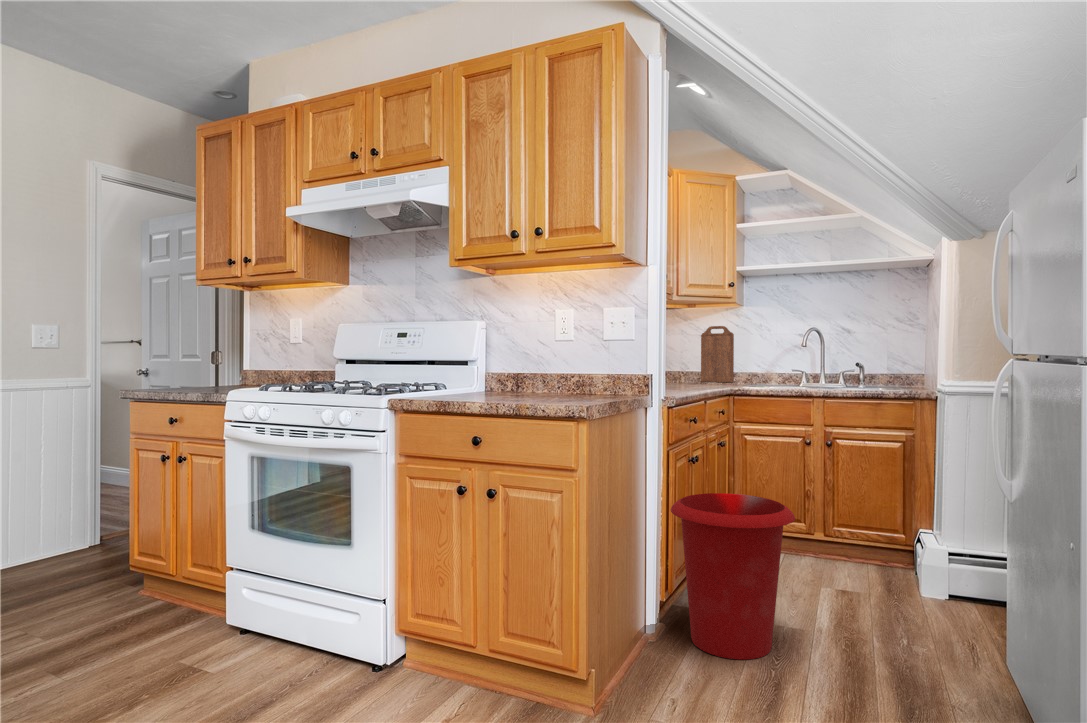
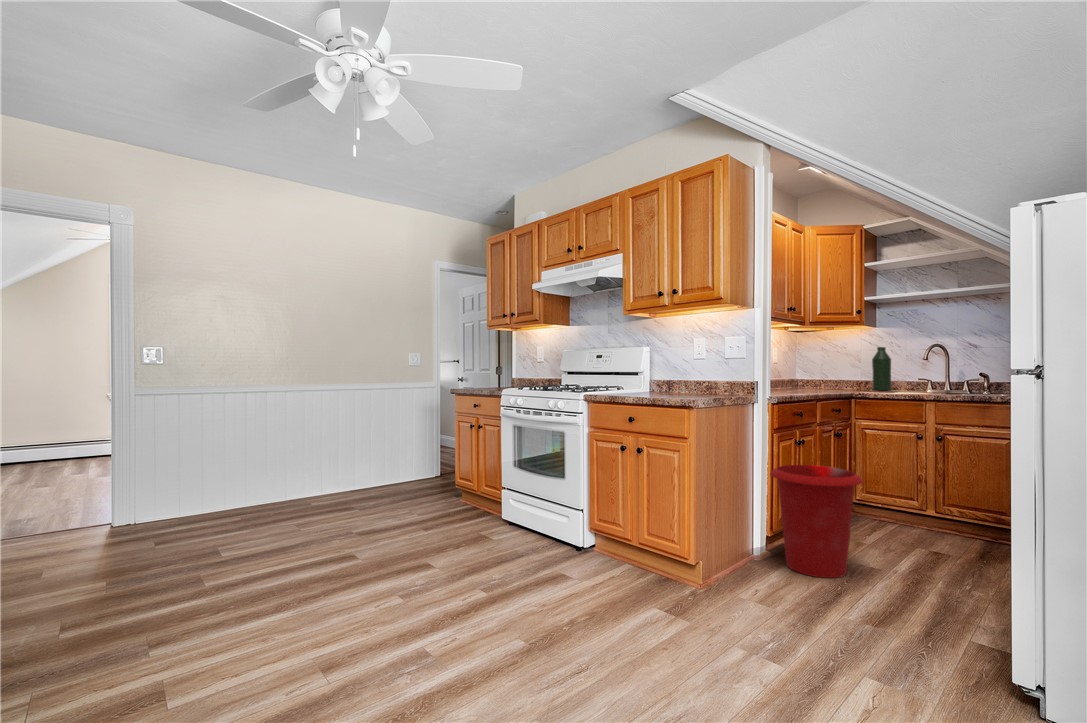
cutting board: present [701,326,734,382] -> none [839,344,867,389]
bottle: none [742,330,763,384] -> present [872,347,892,390]

